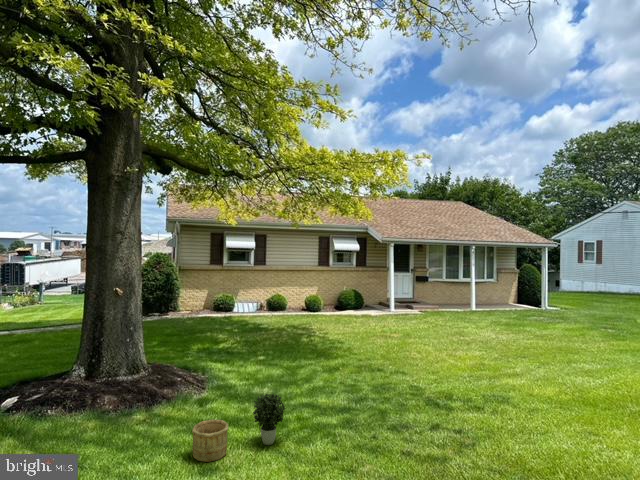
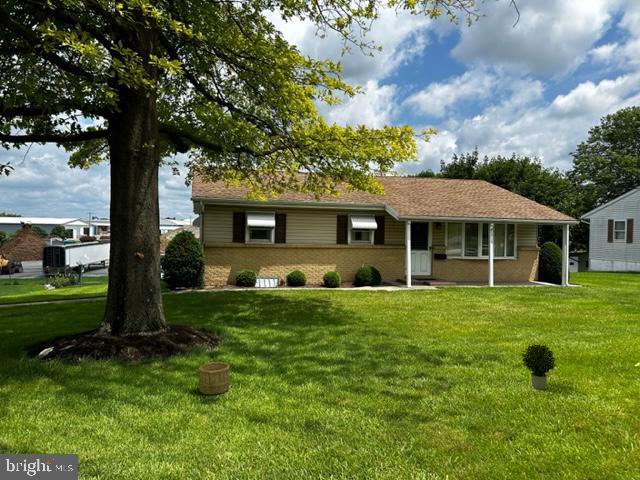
potted plant: present [253,394,285,445] -> present [522,344,556,390]

